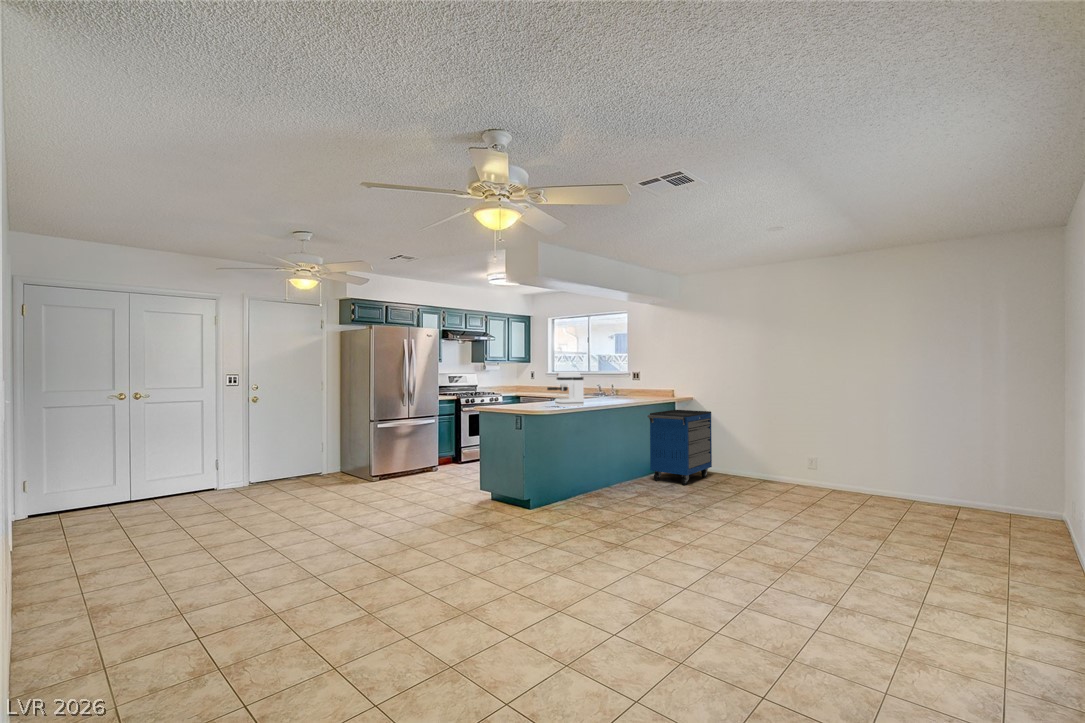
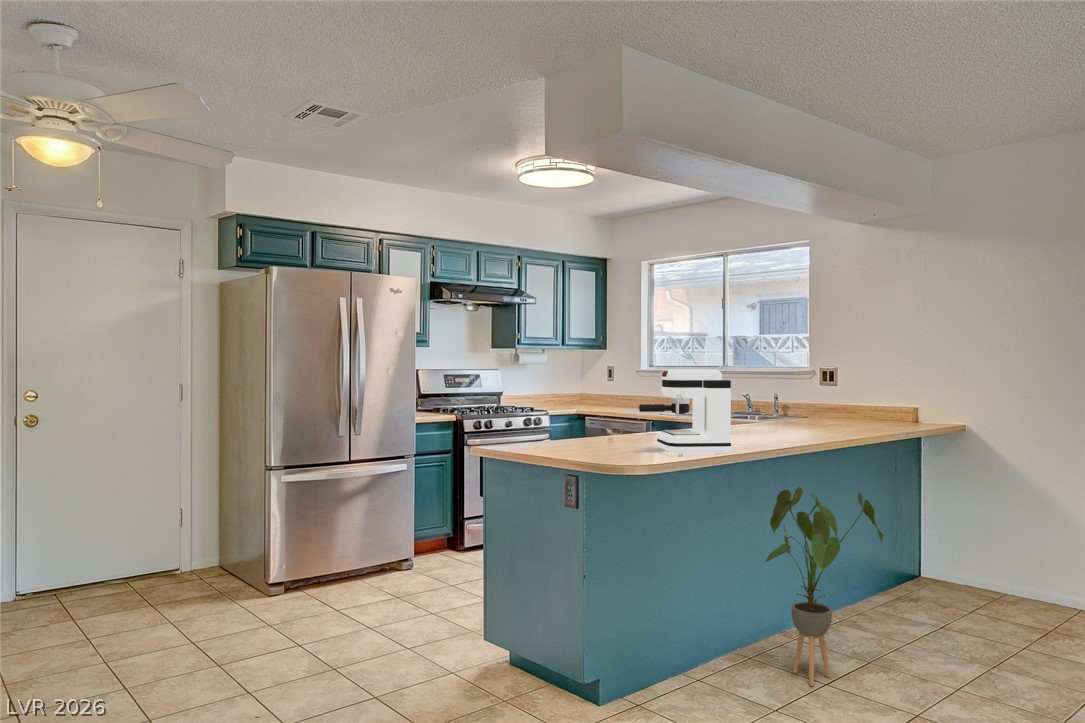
storage cabinet: present [648,410,712,485] -> none [875,454,1025,641]
house plant: none [597,421,645,499] -> present [764,487,883,686]

